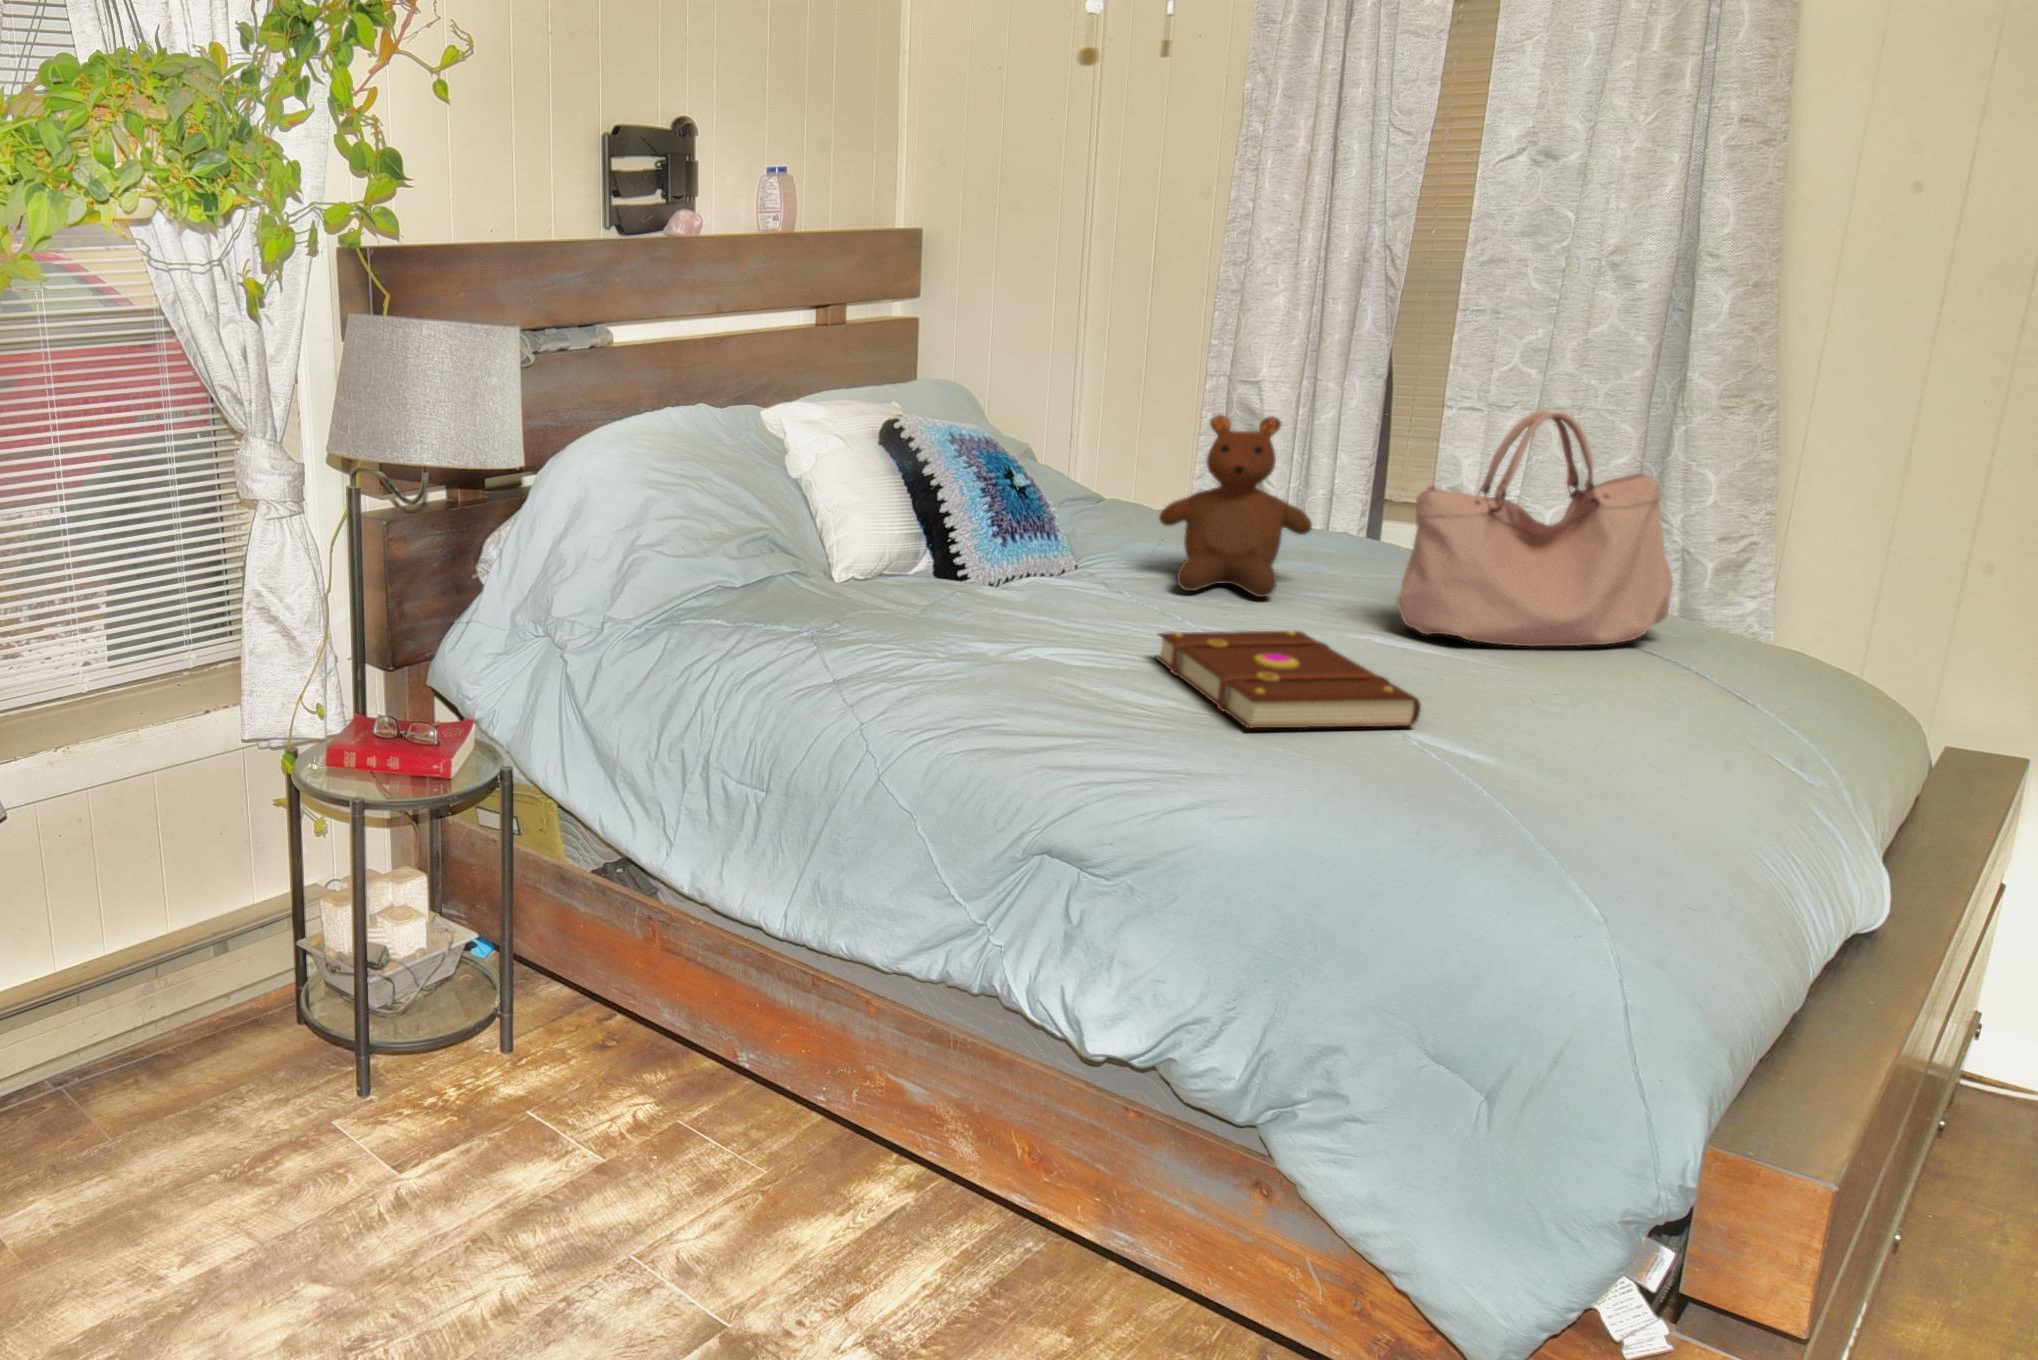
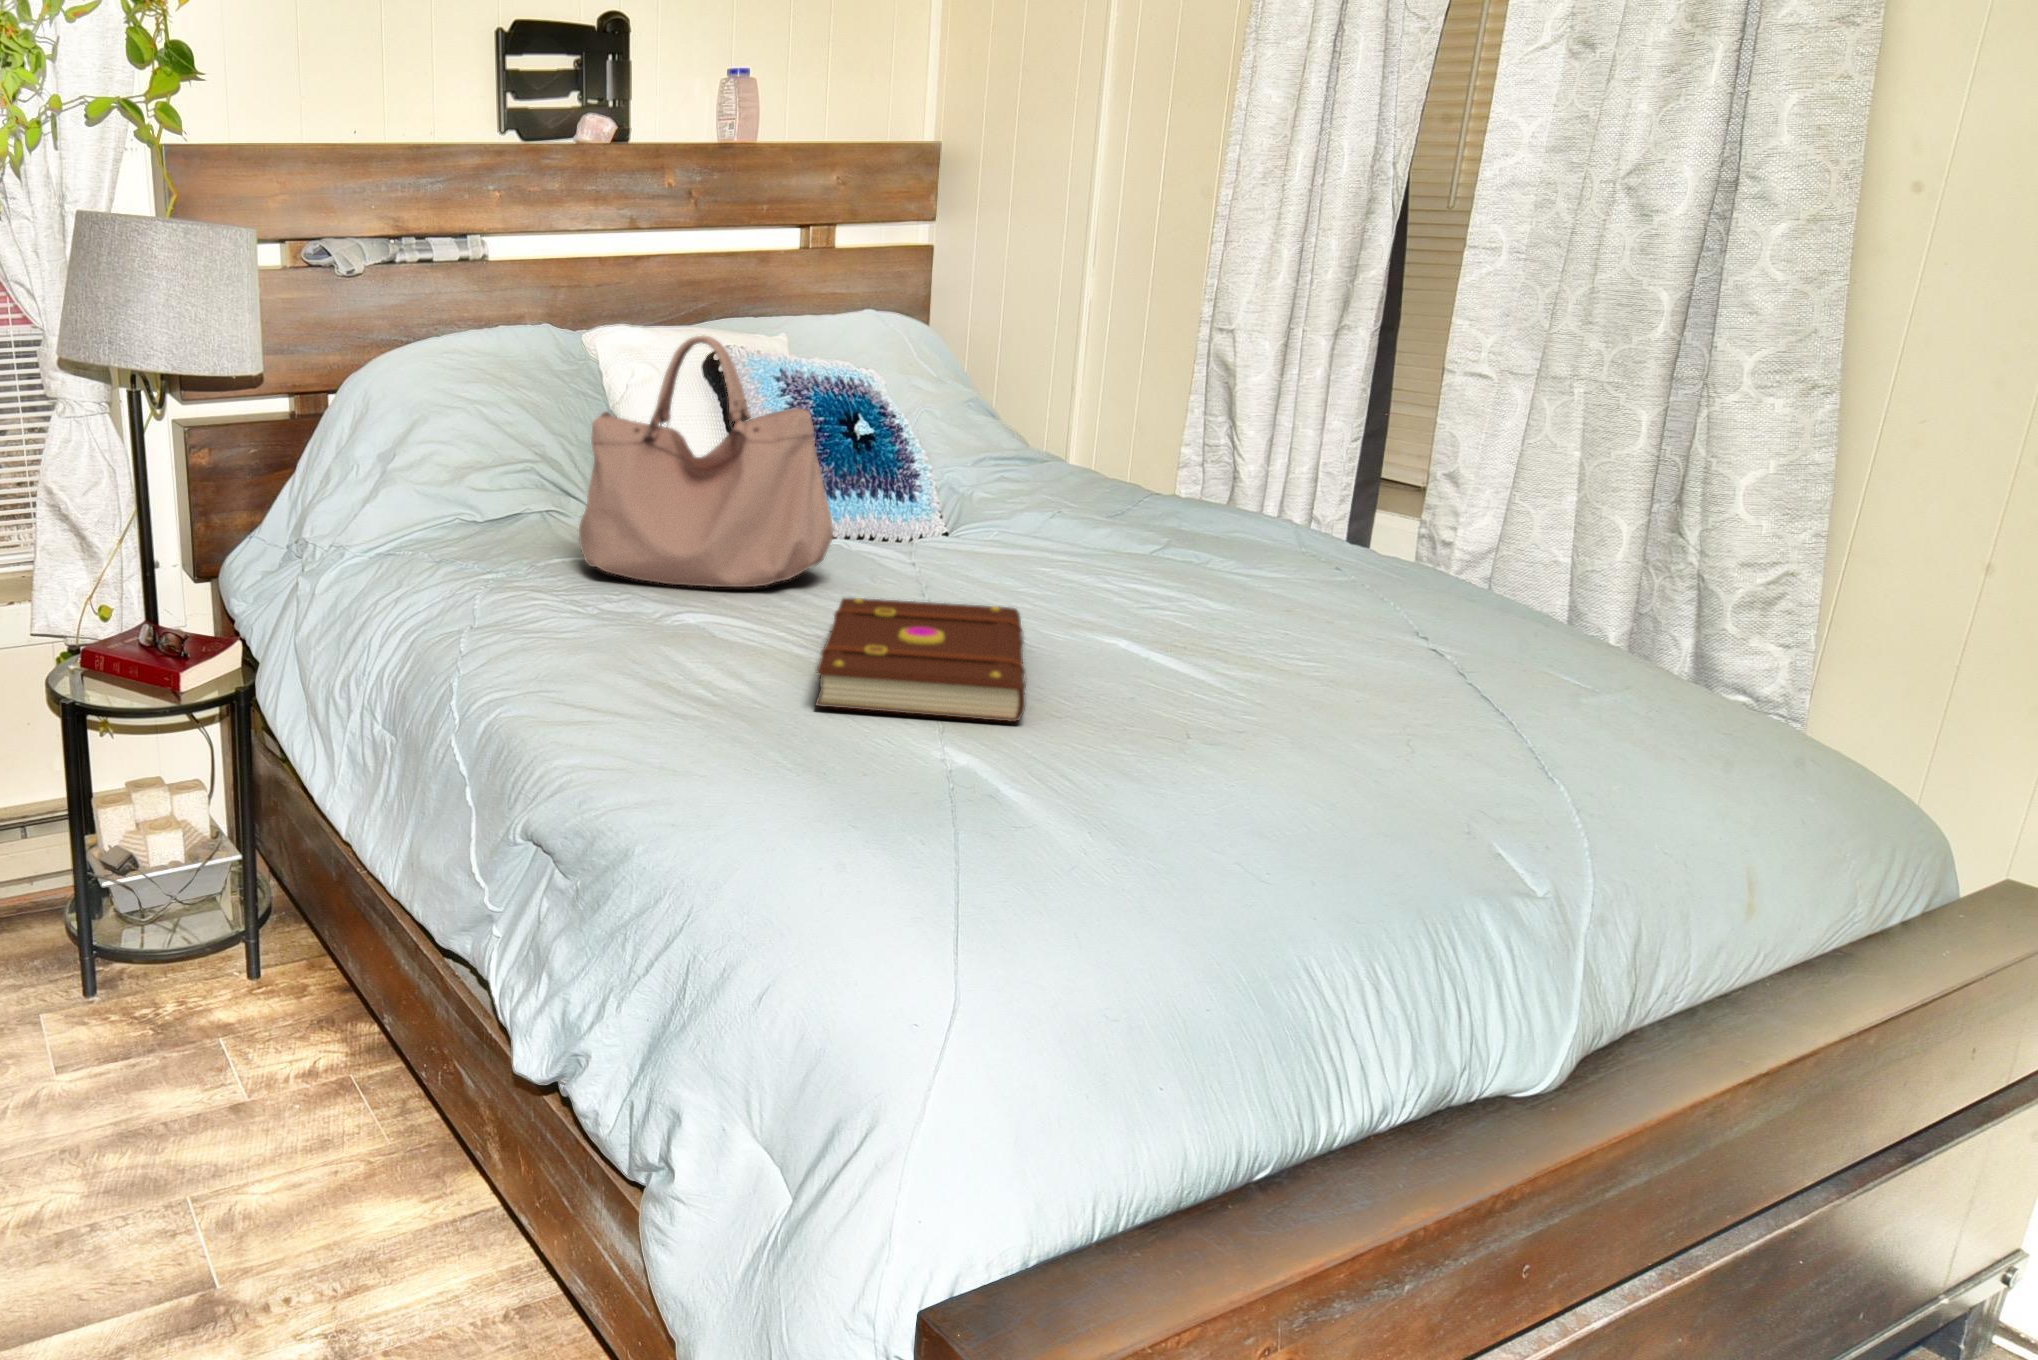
handbag: present [1397,410,1673,646] -> present [579,336,833,587]
teddy bear: present [1159,415,1312,597] -> none [983,353,1160,574]

